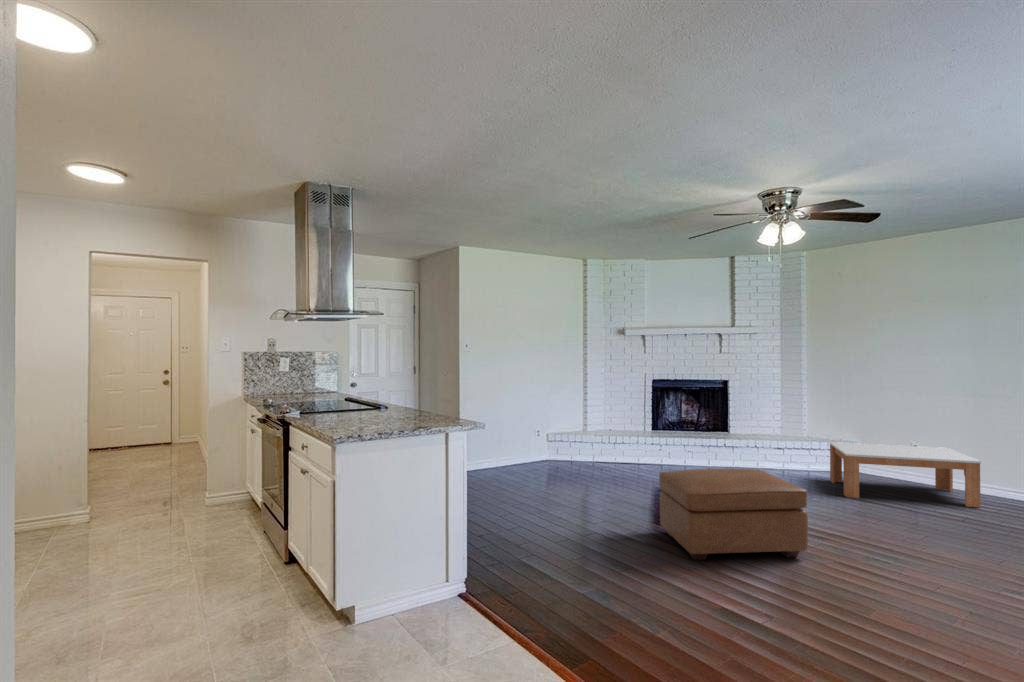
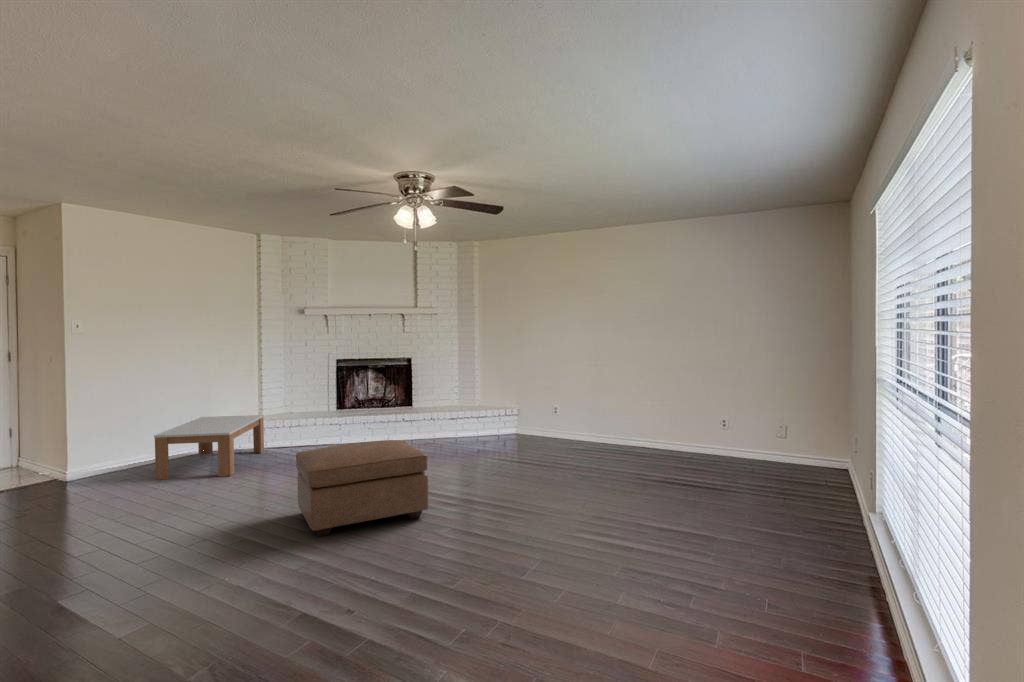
coffee table: present [830,442,981,507] -> present [154,415,264,480]

